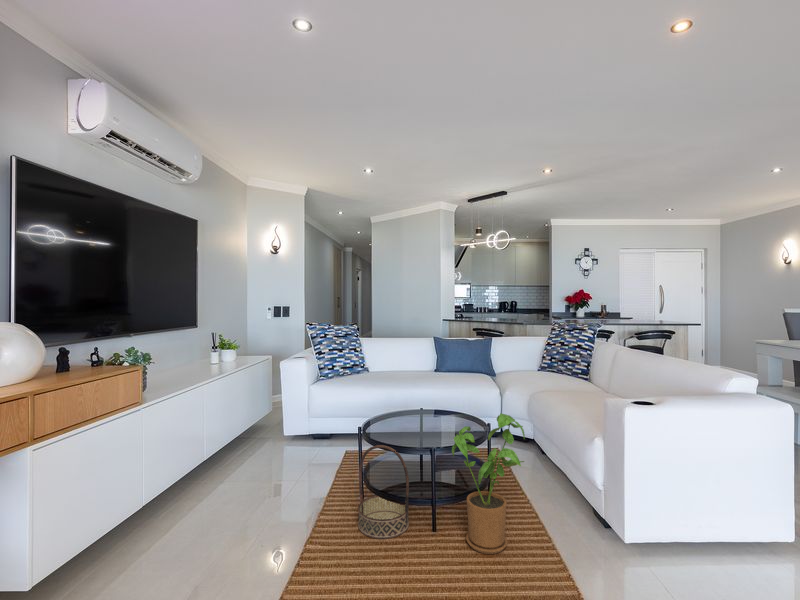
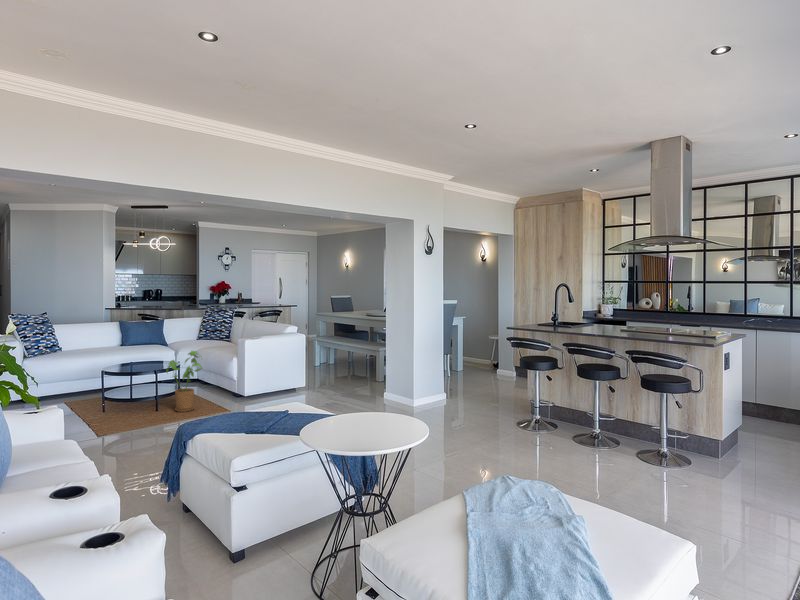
basket: present [358,445,409,539] -> none [111,374,143,419]

